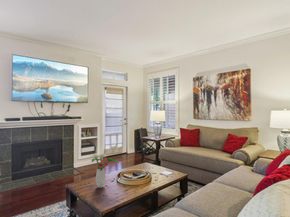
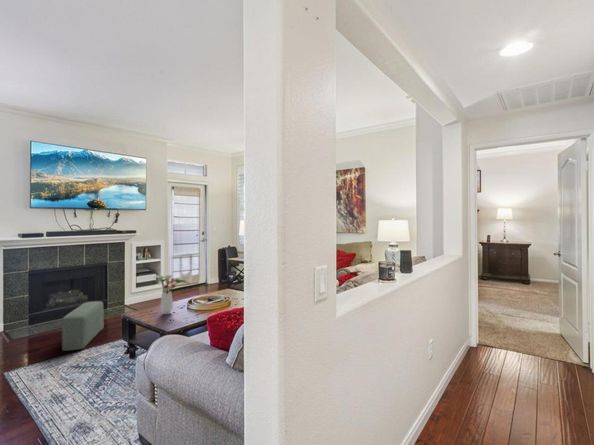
pouf: none [24,168,57,208] -> present [62,301,104,351]

